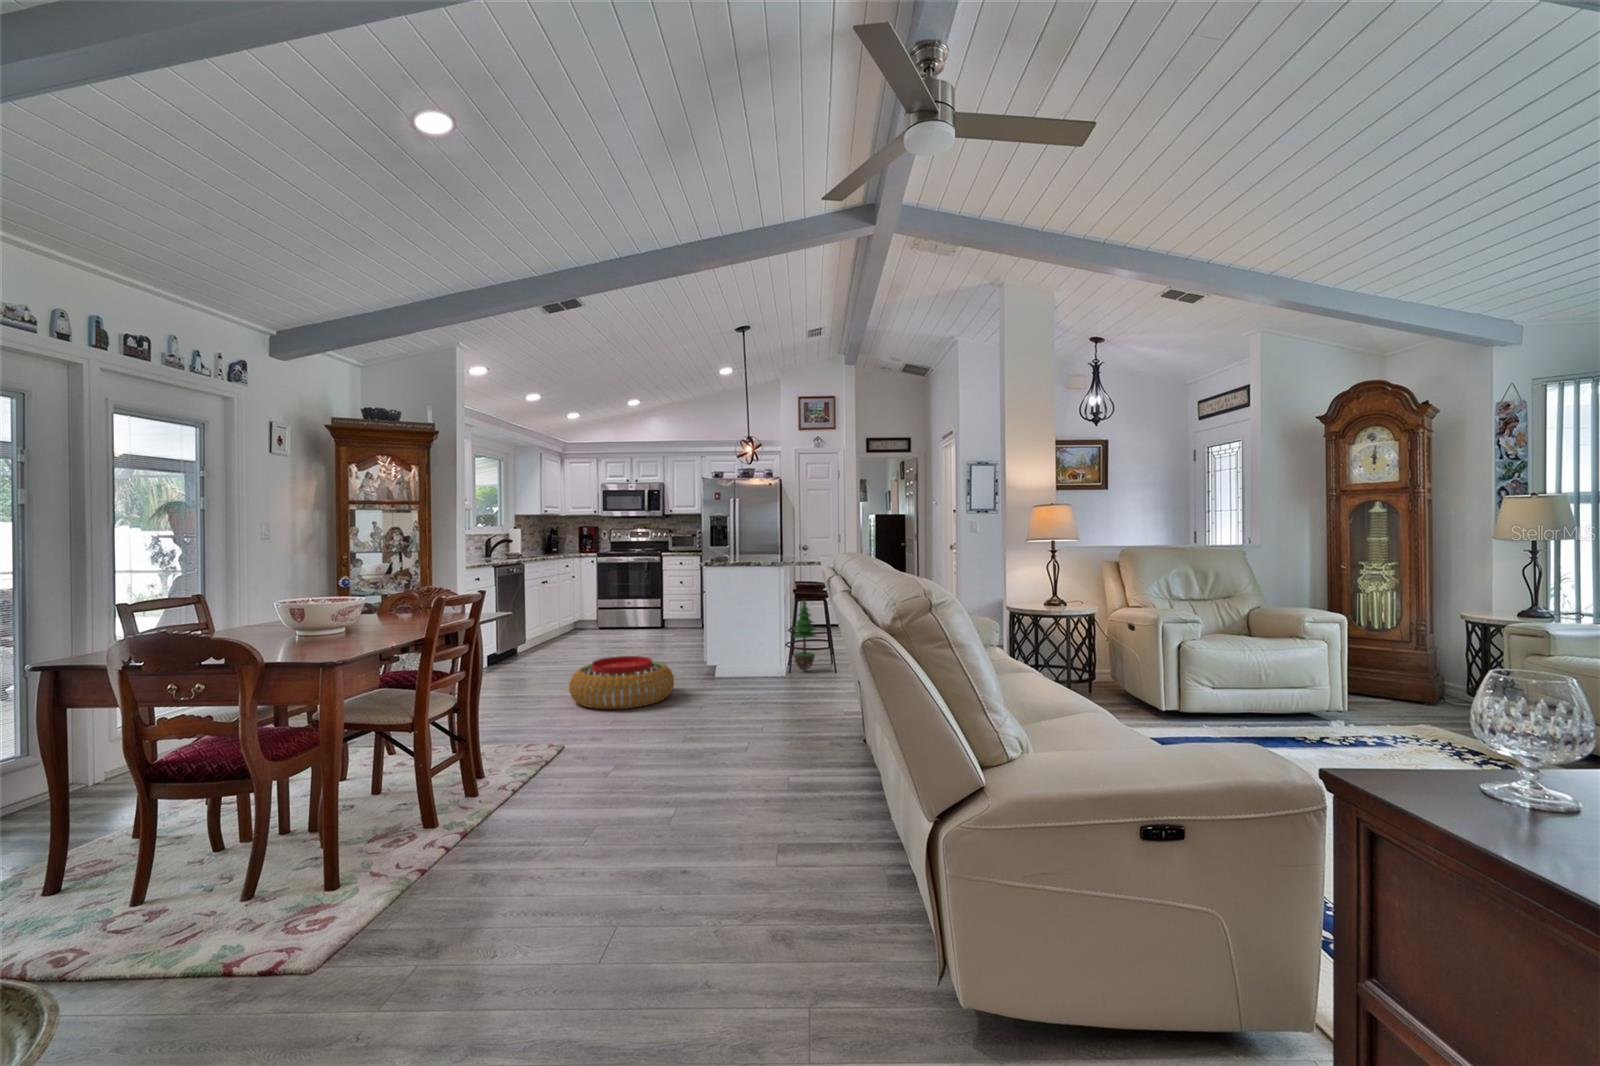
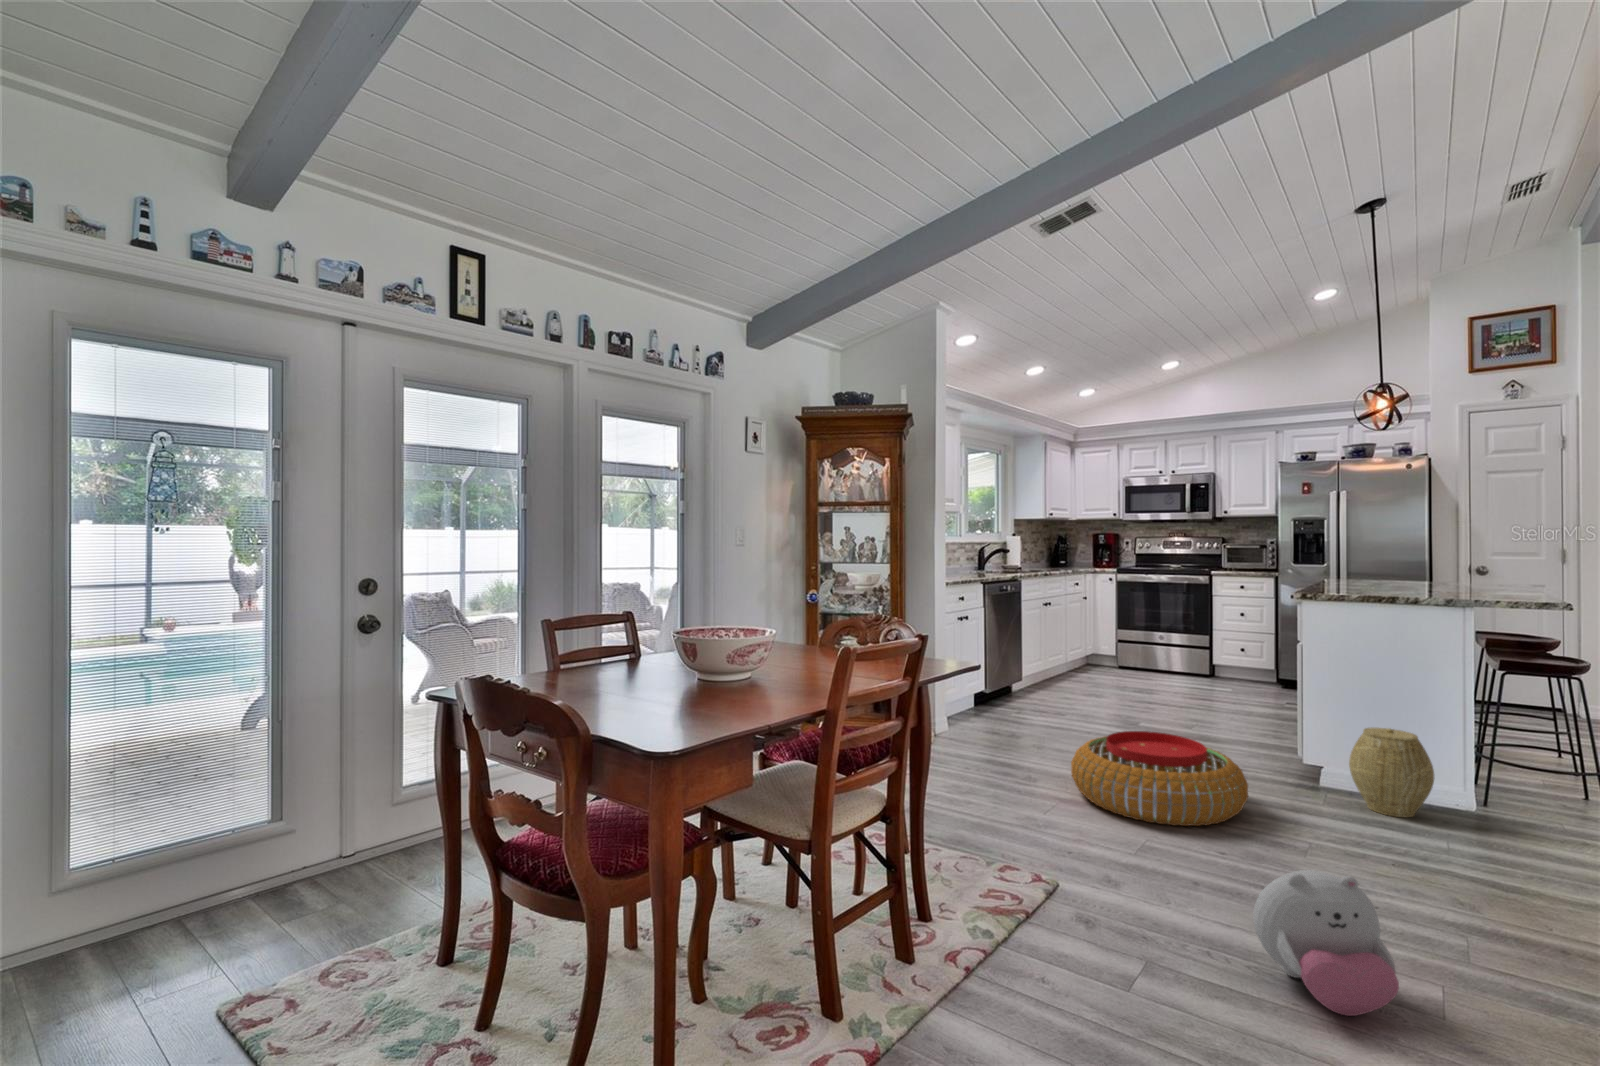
potted tree: present [793,600,816,671] -> none [1495,672,1566,814]
woven basket: none [727,635,764,683] -> present [1349,727,1434,817]
plush toy: none [667,695,726,759] -> present [1253,870,1399,1016]

